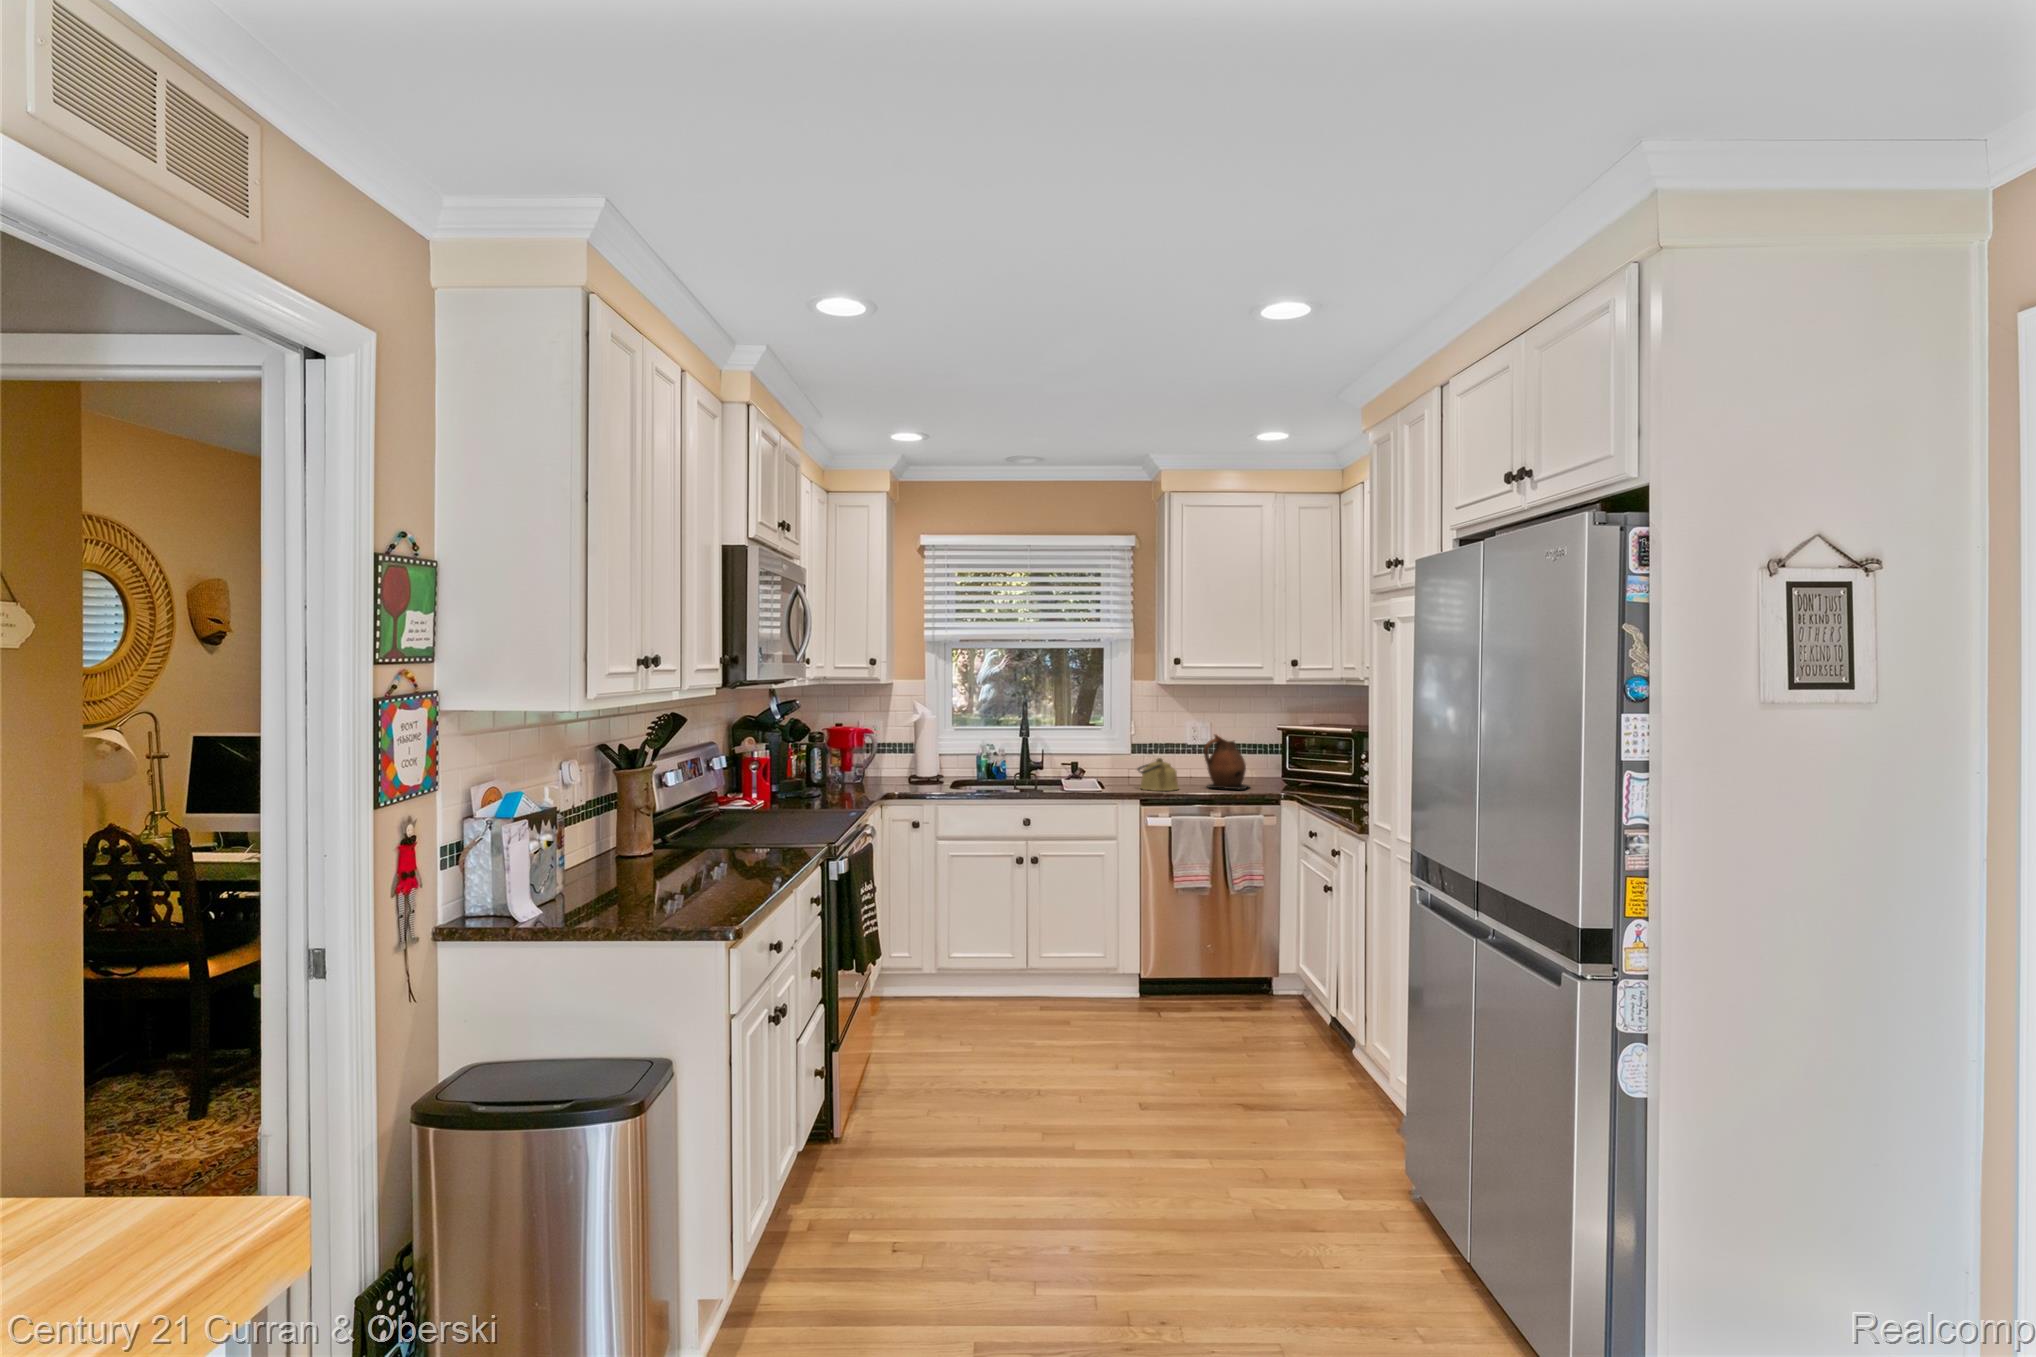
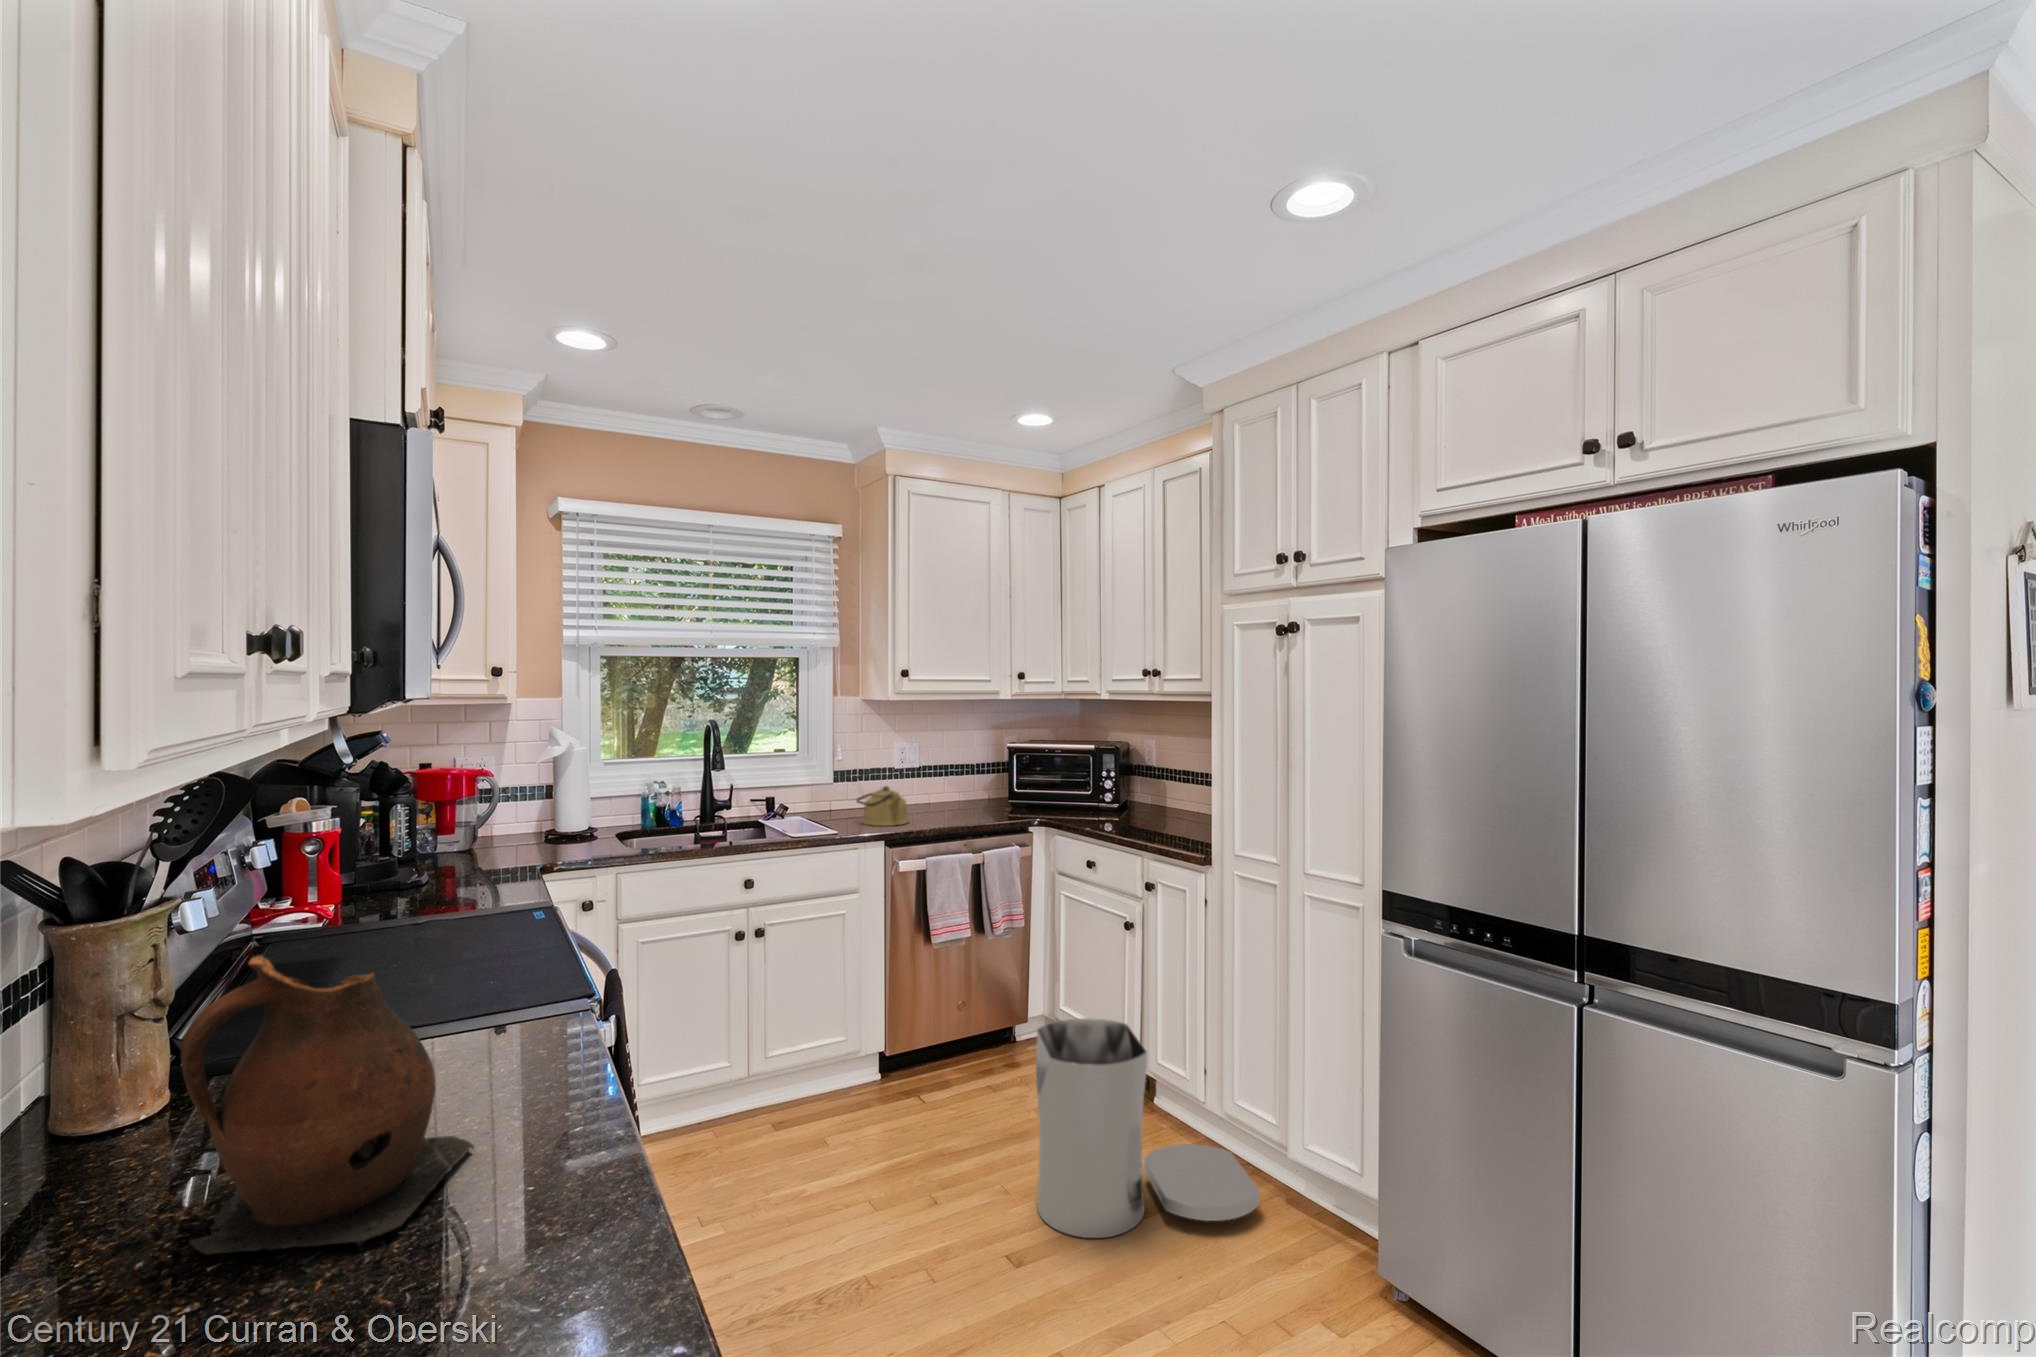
ceramic pitcher: present [1204,734,1248,789] -> present [181,956,474,1255]
trash can: none [1181,944,1355,1105] -> present [1036,1018,1260,1238]

